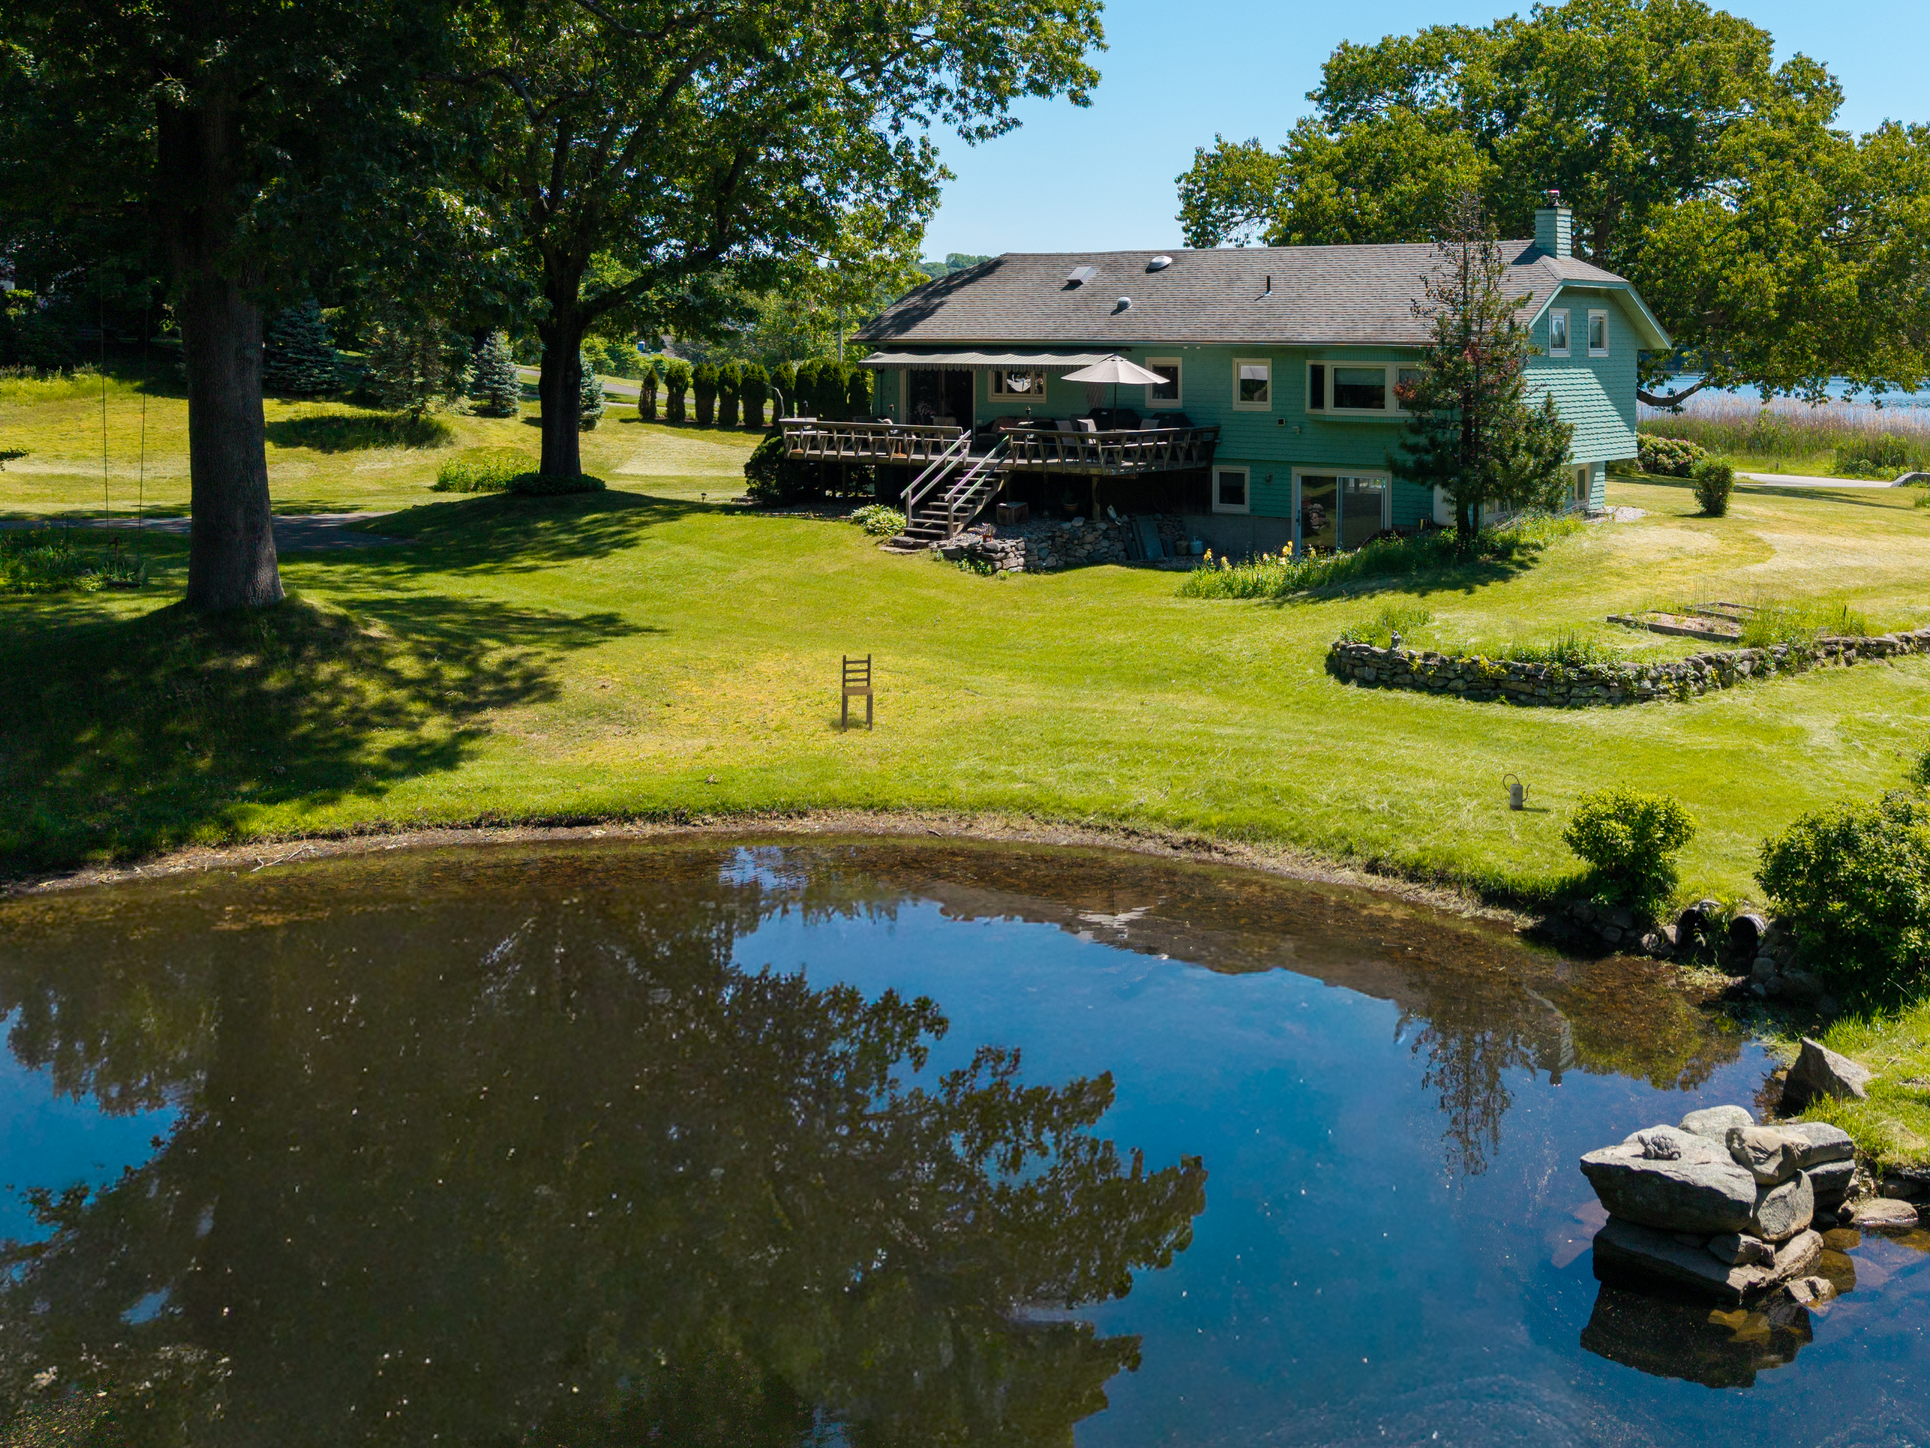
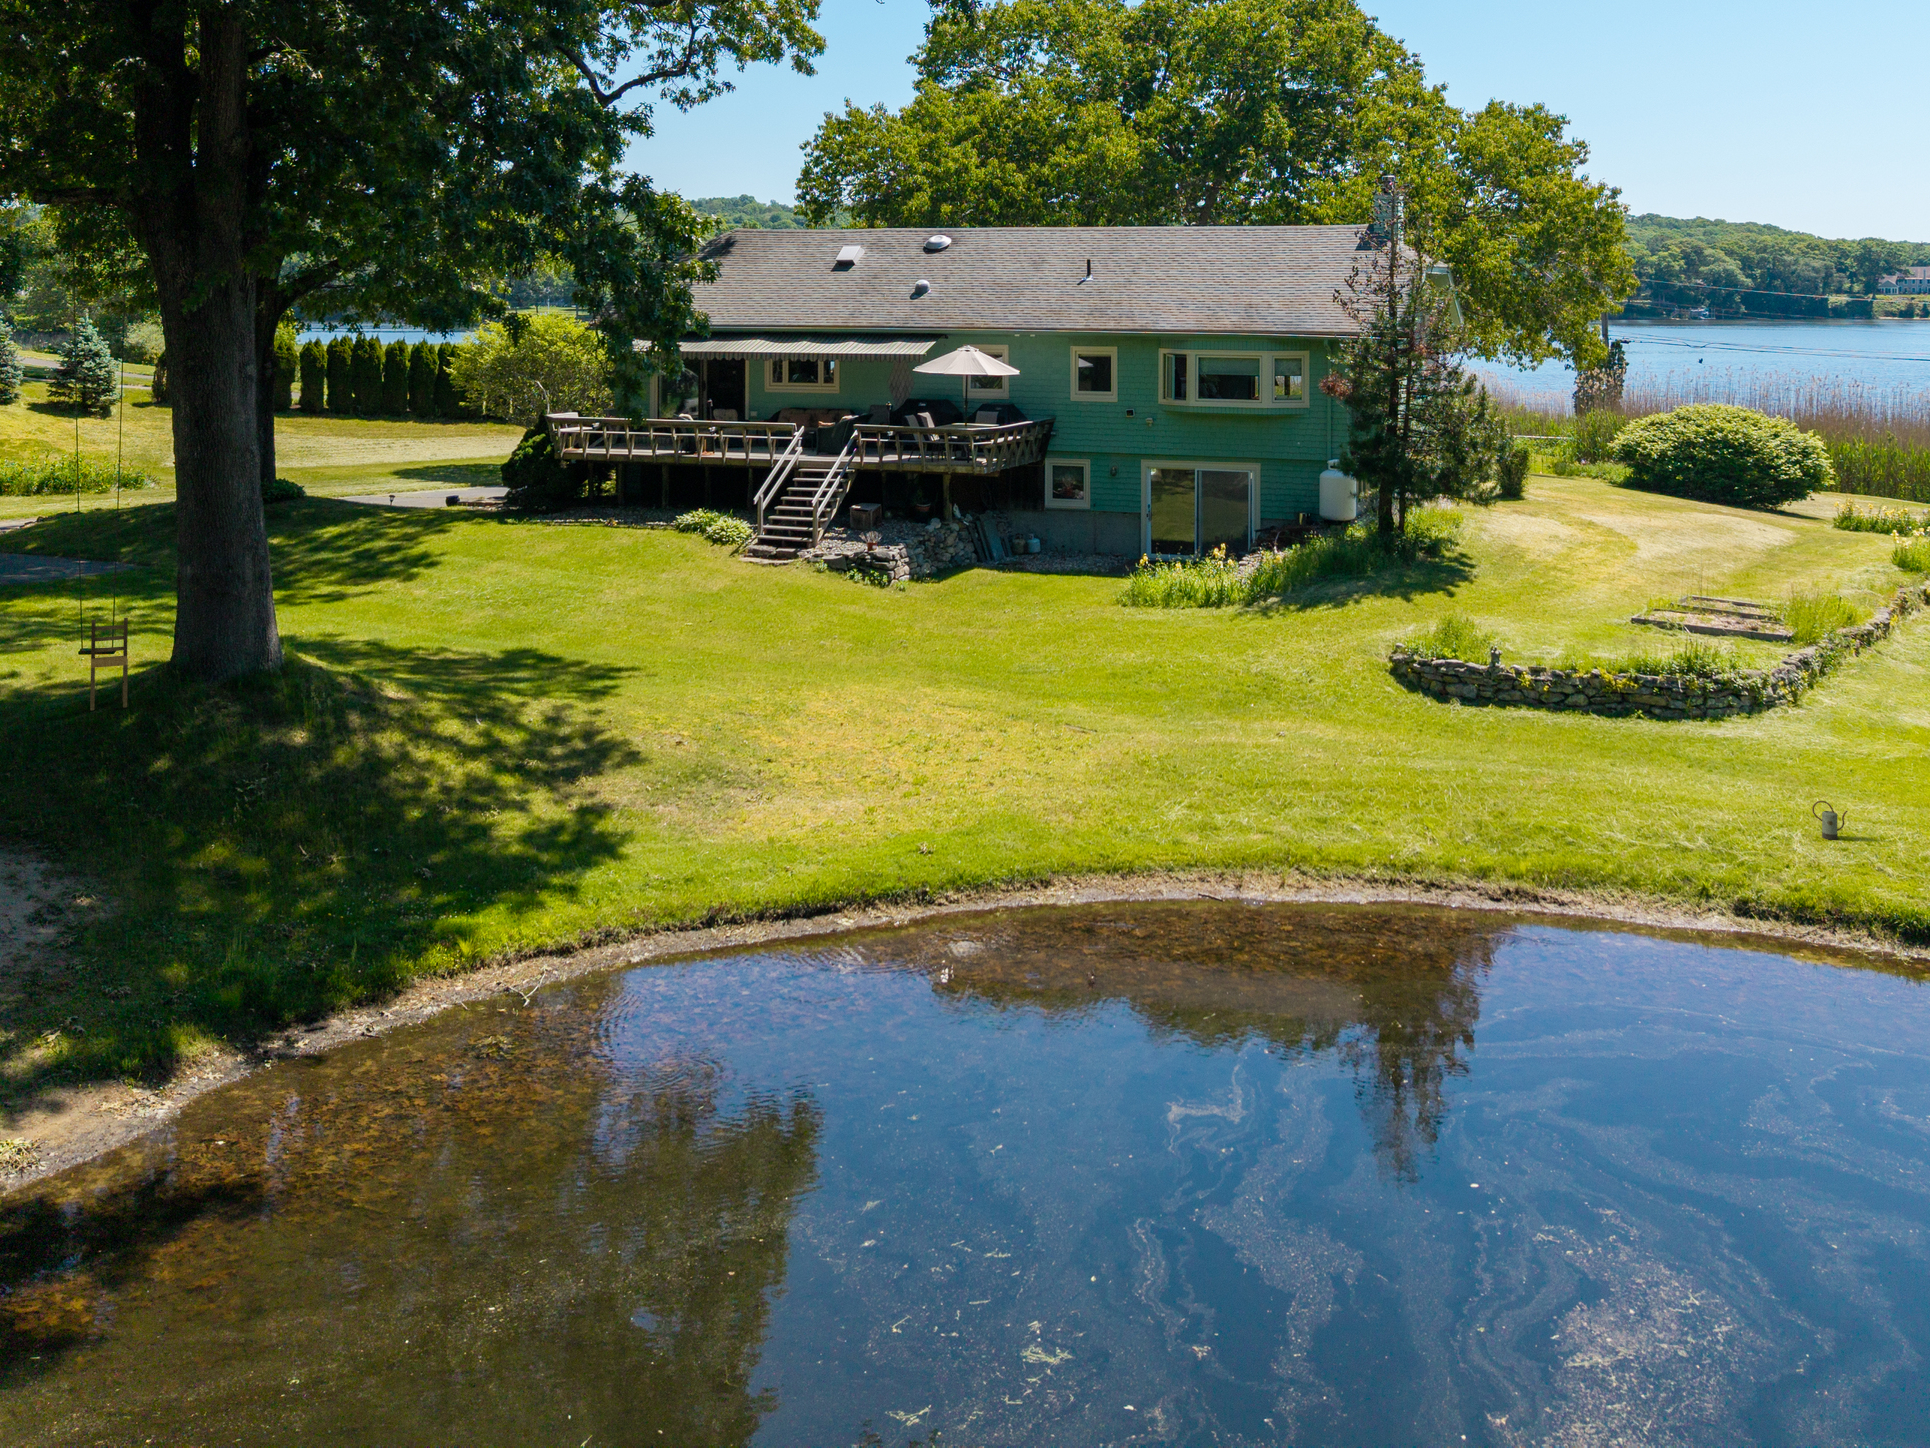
chair: present [841,654,873,731] -> present [90,618,128,710]

